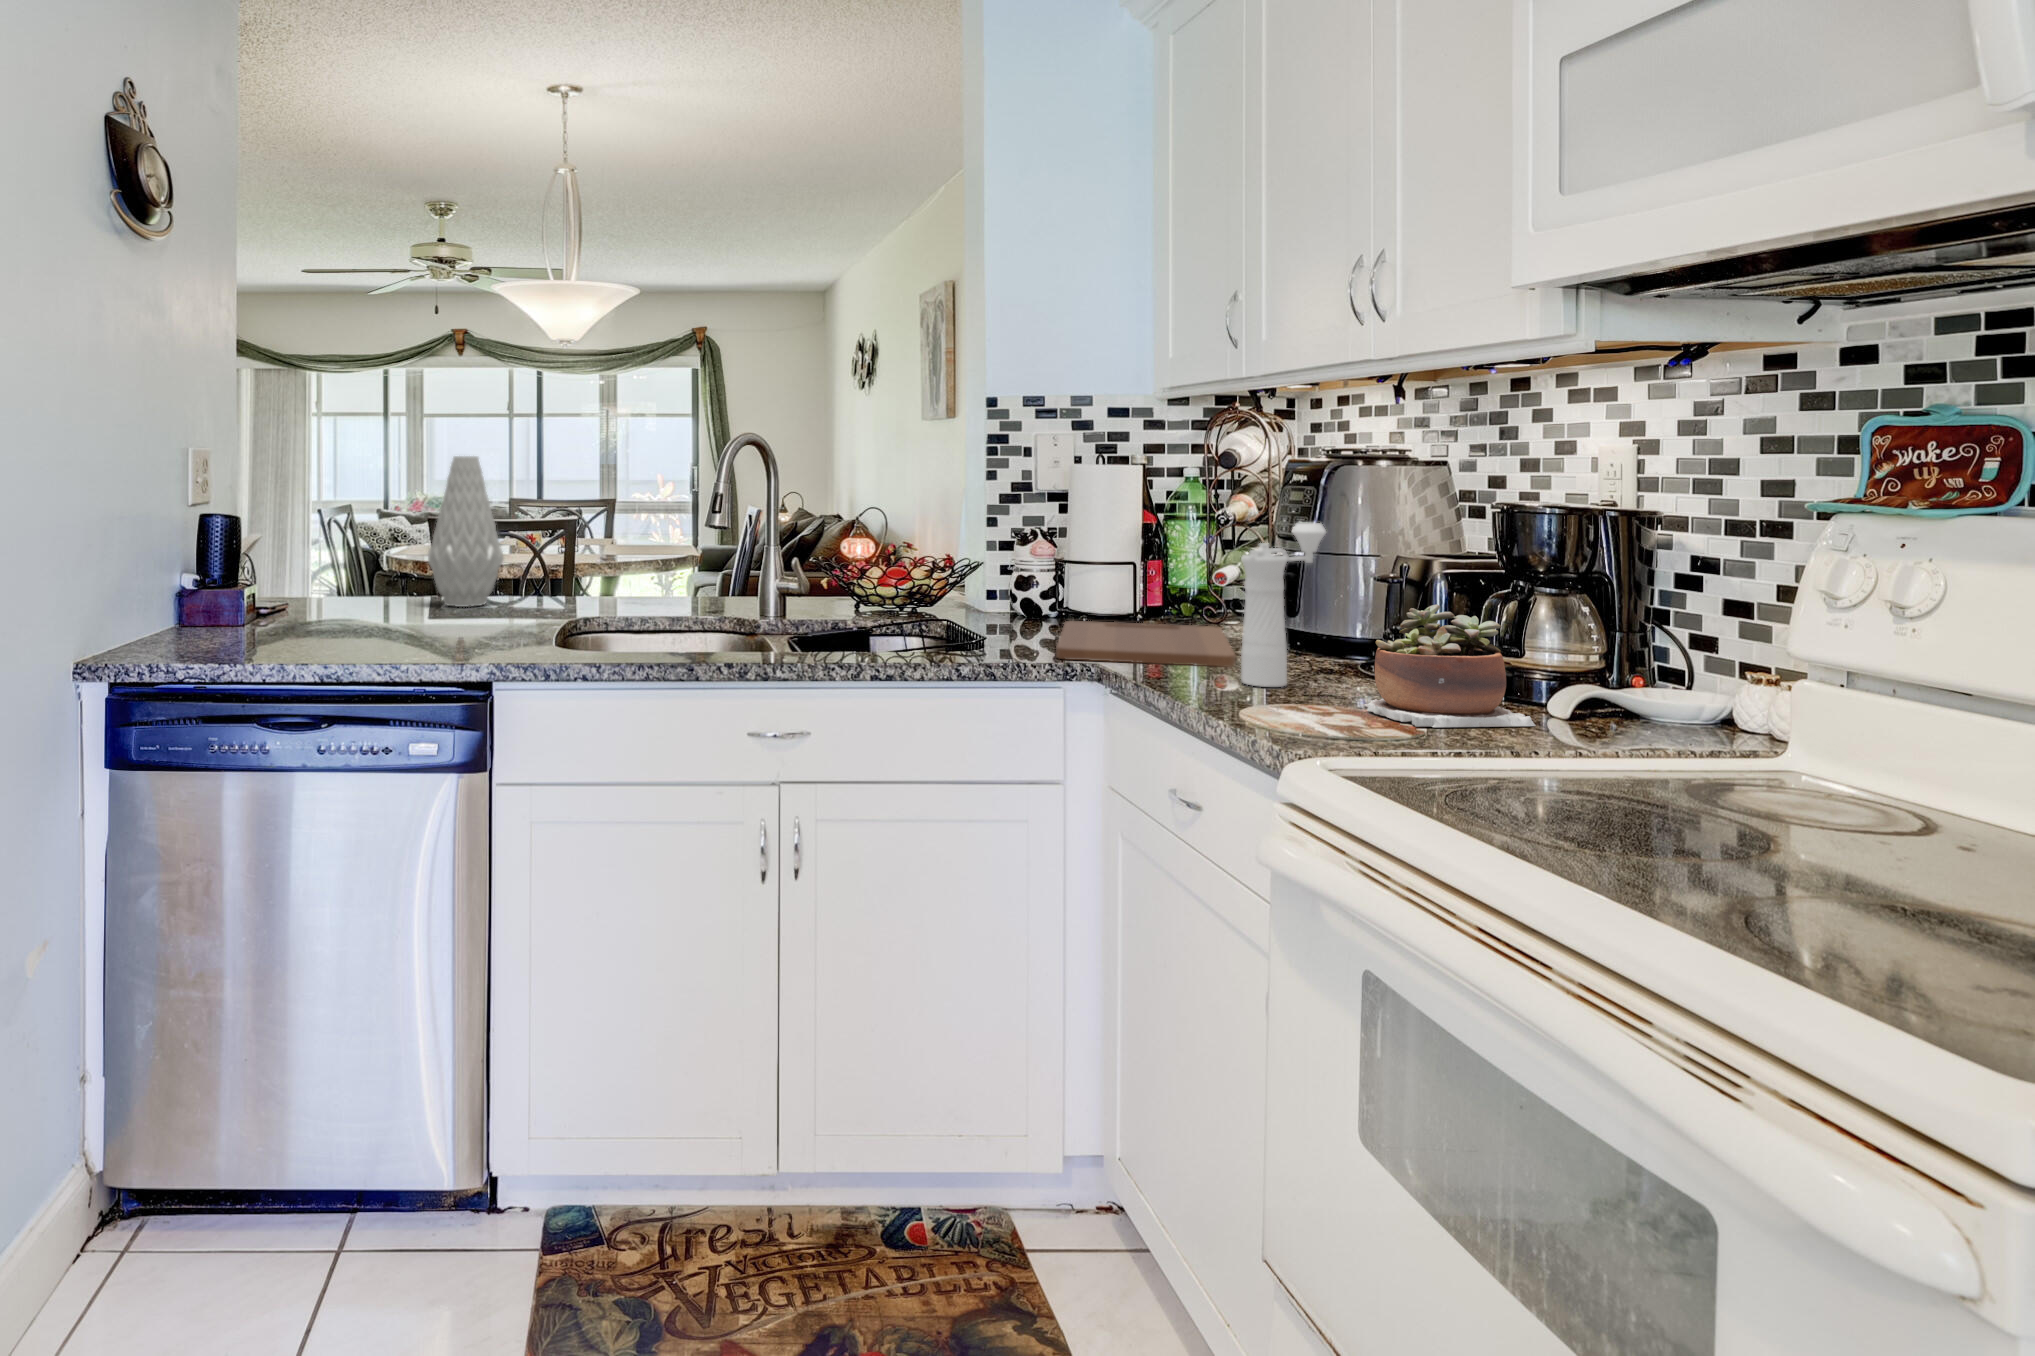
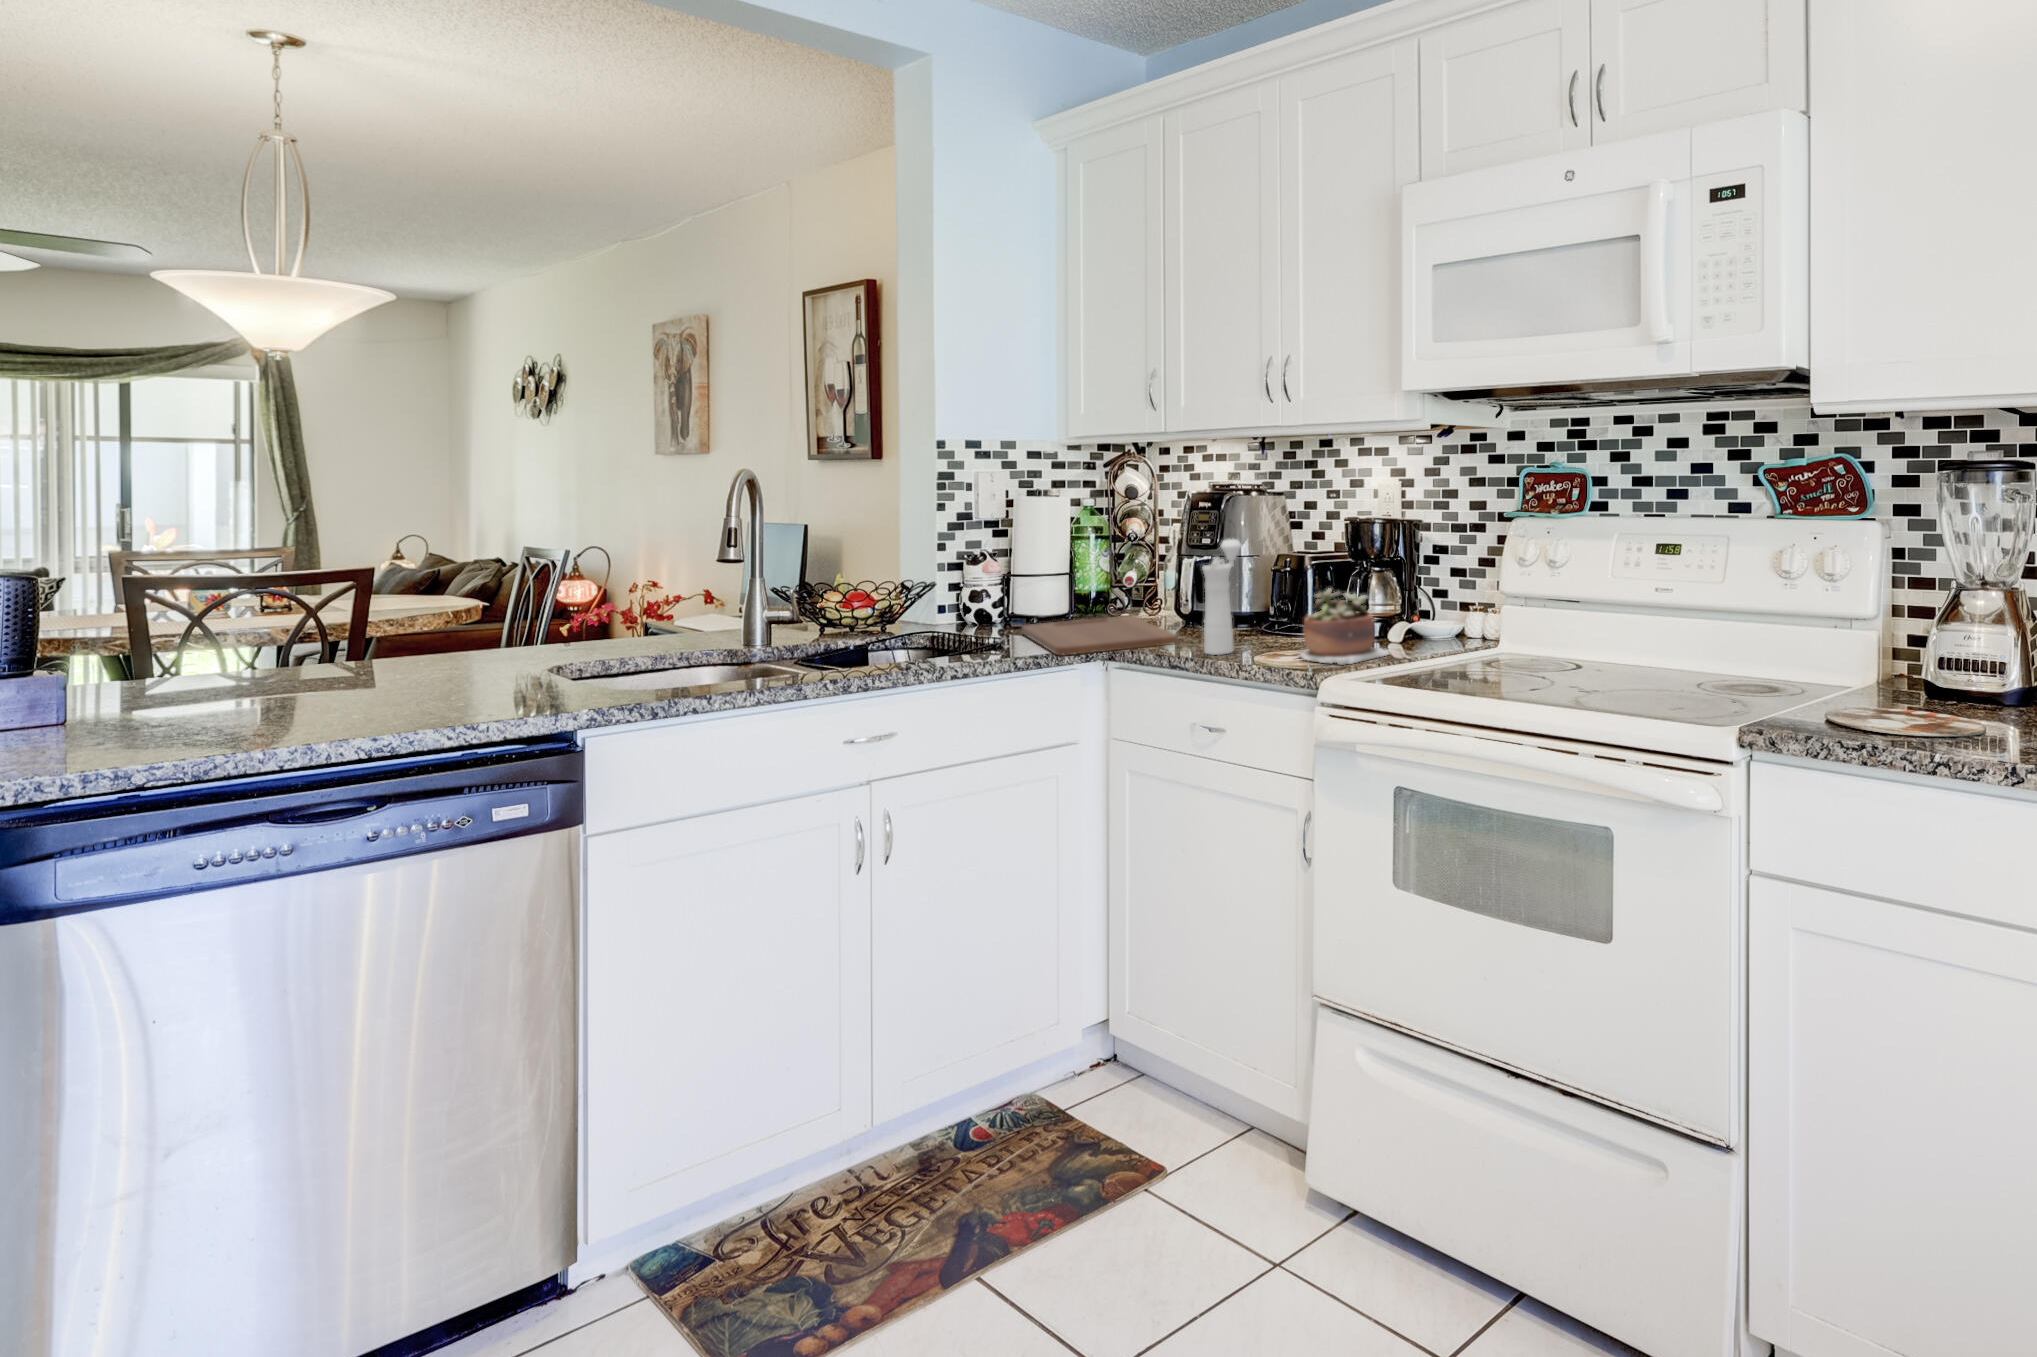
vase: present [428,456,503,607] -> none [278,524,390,697]

